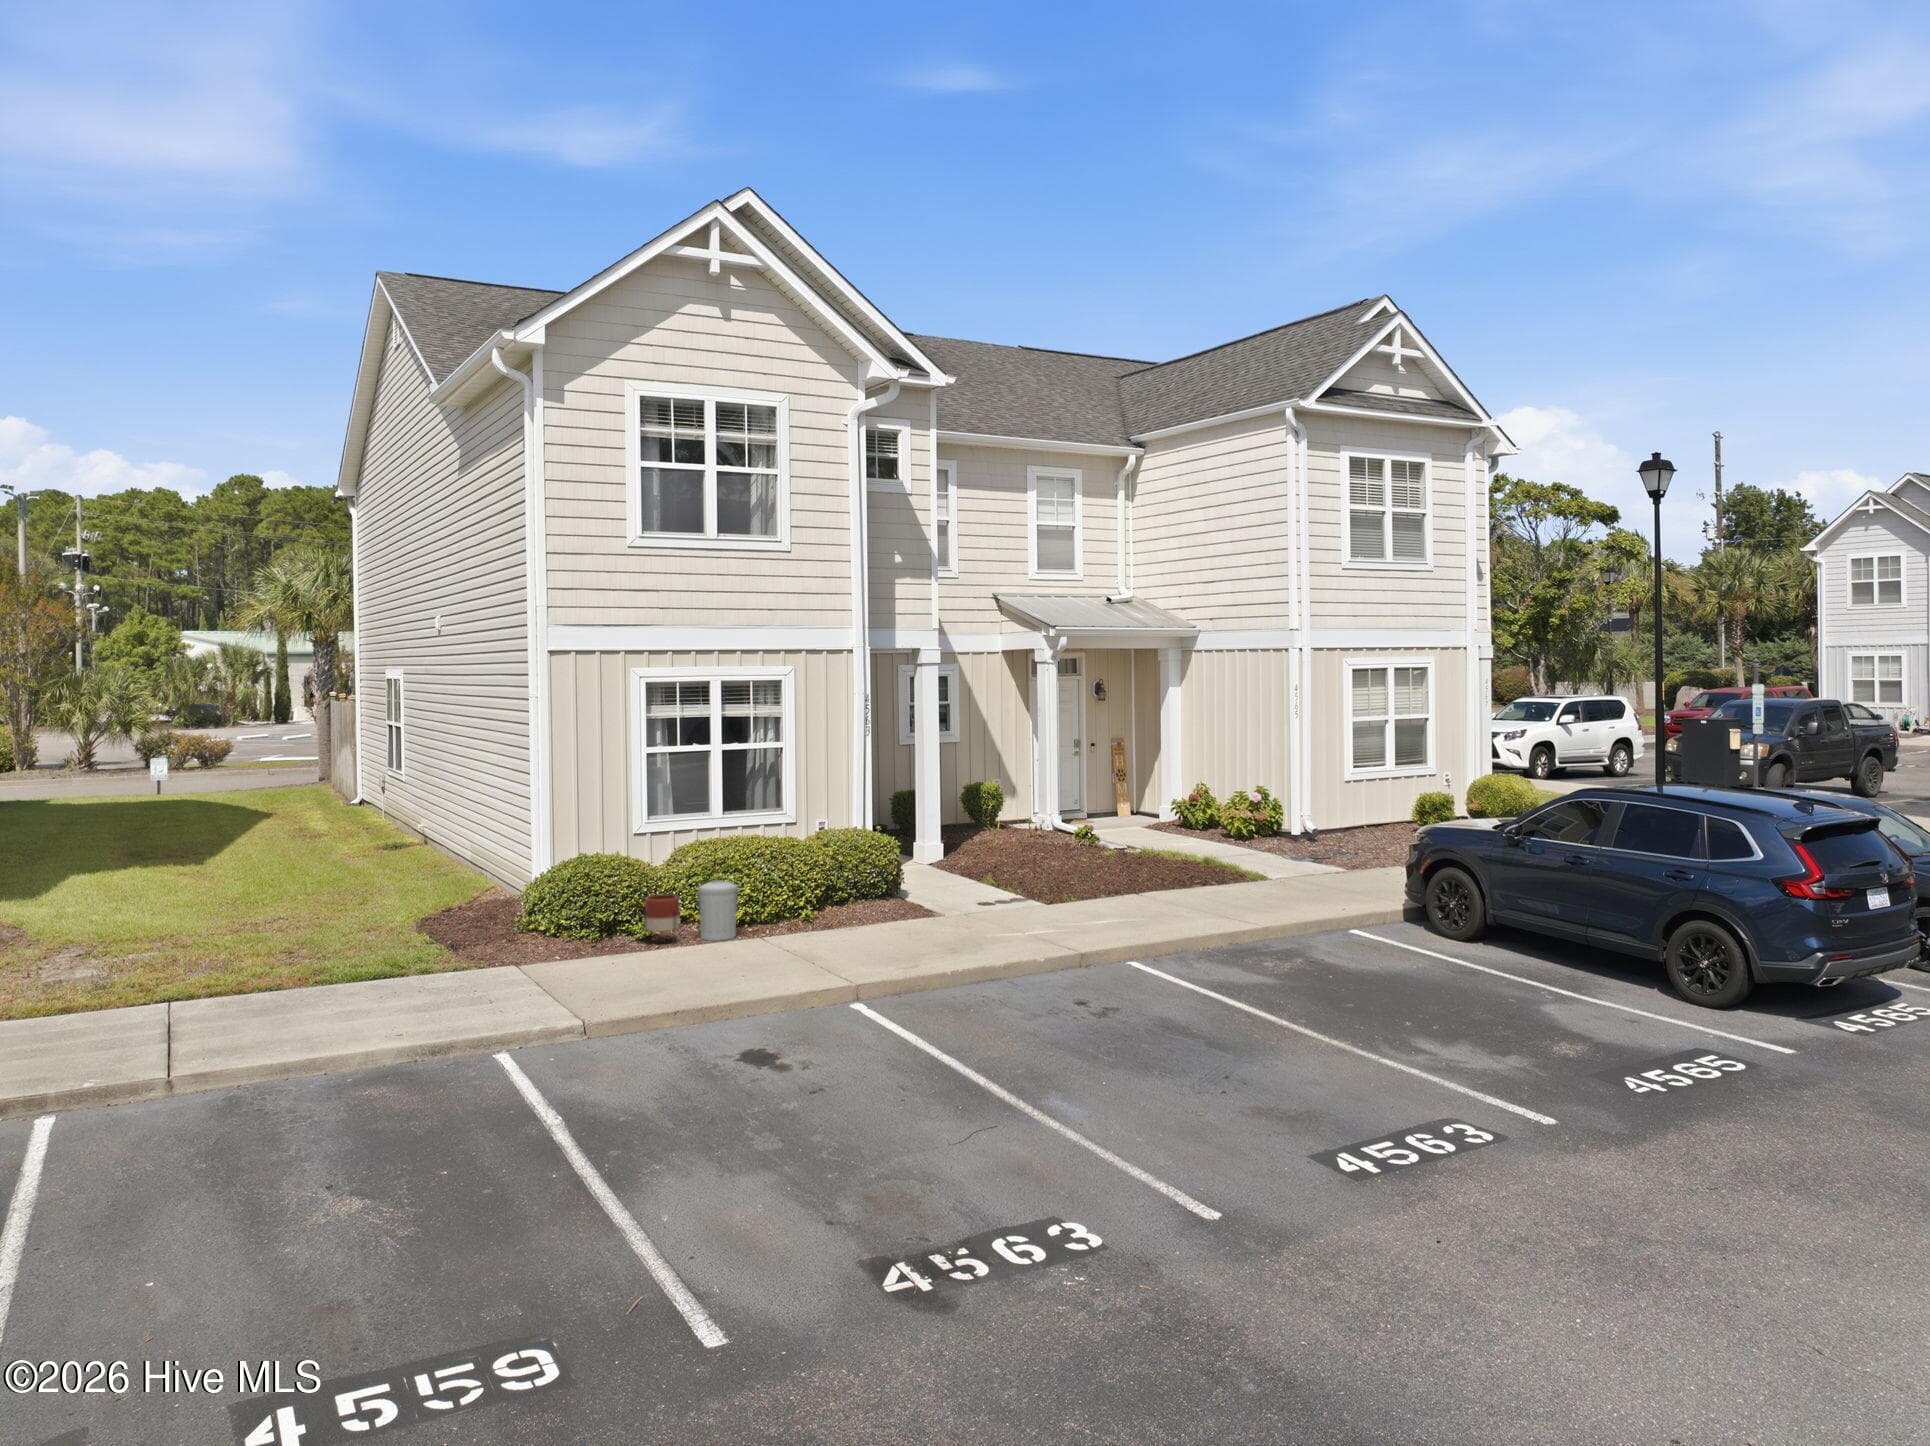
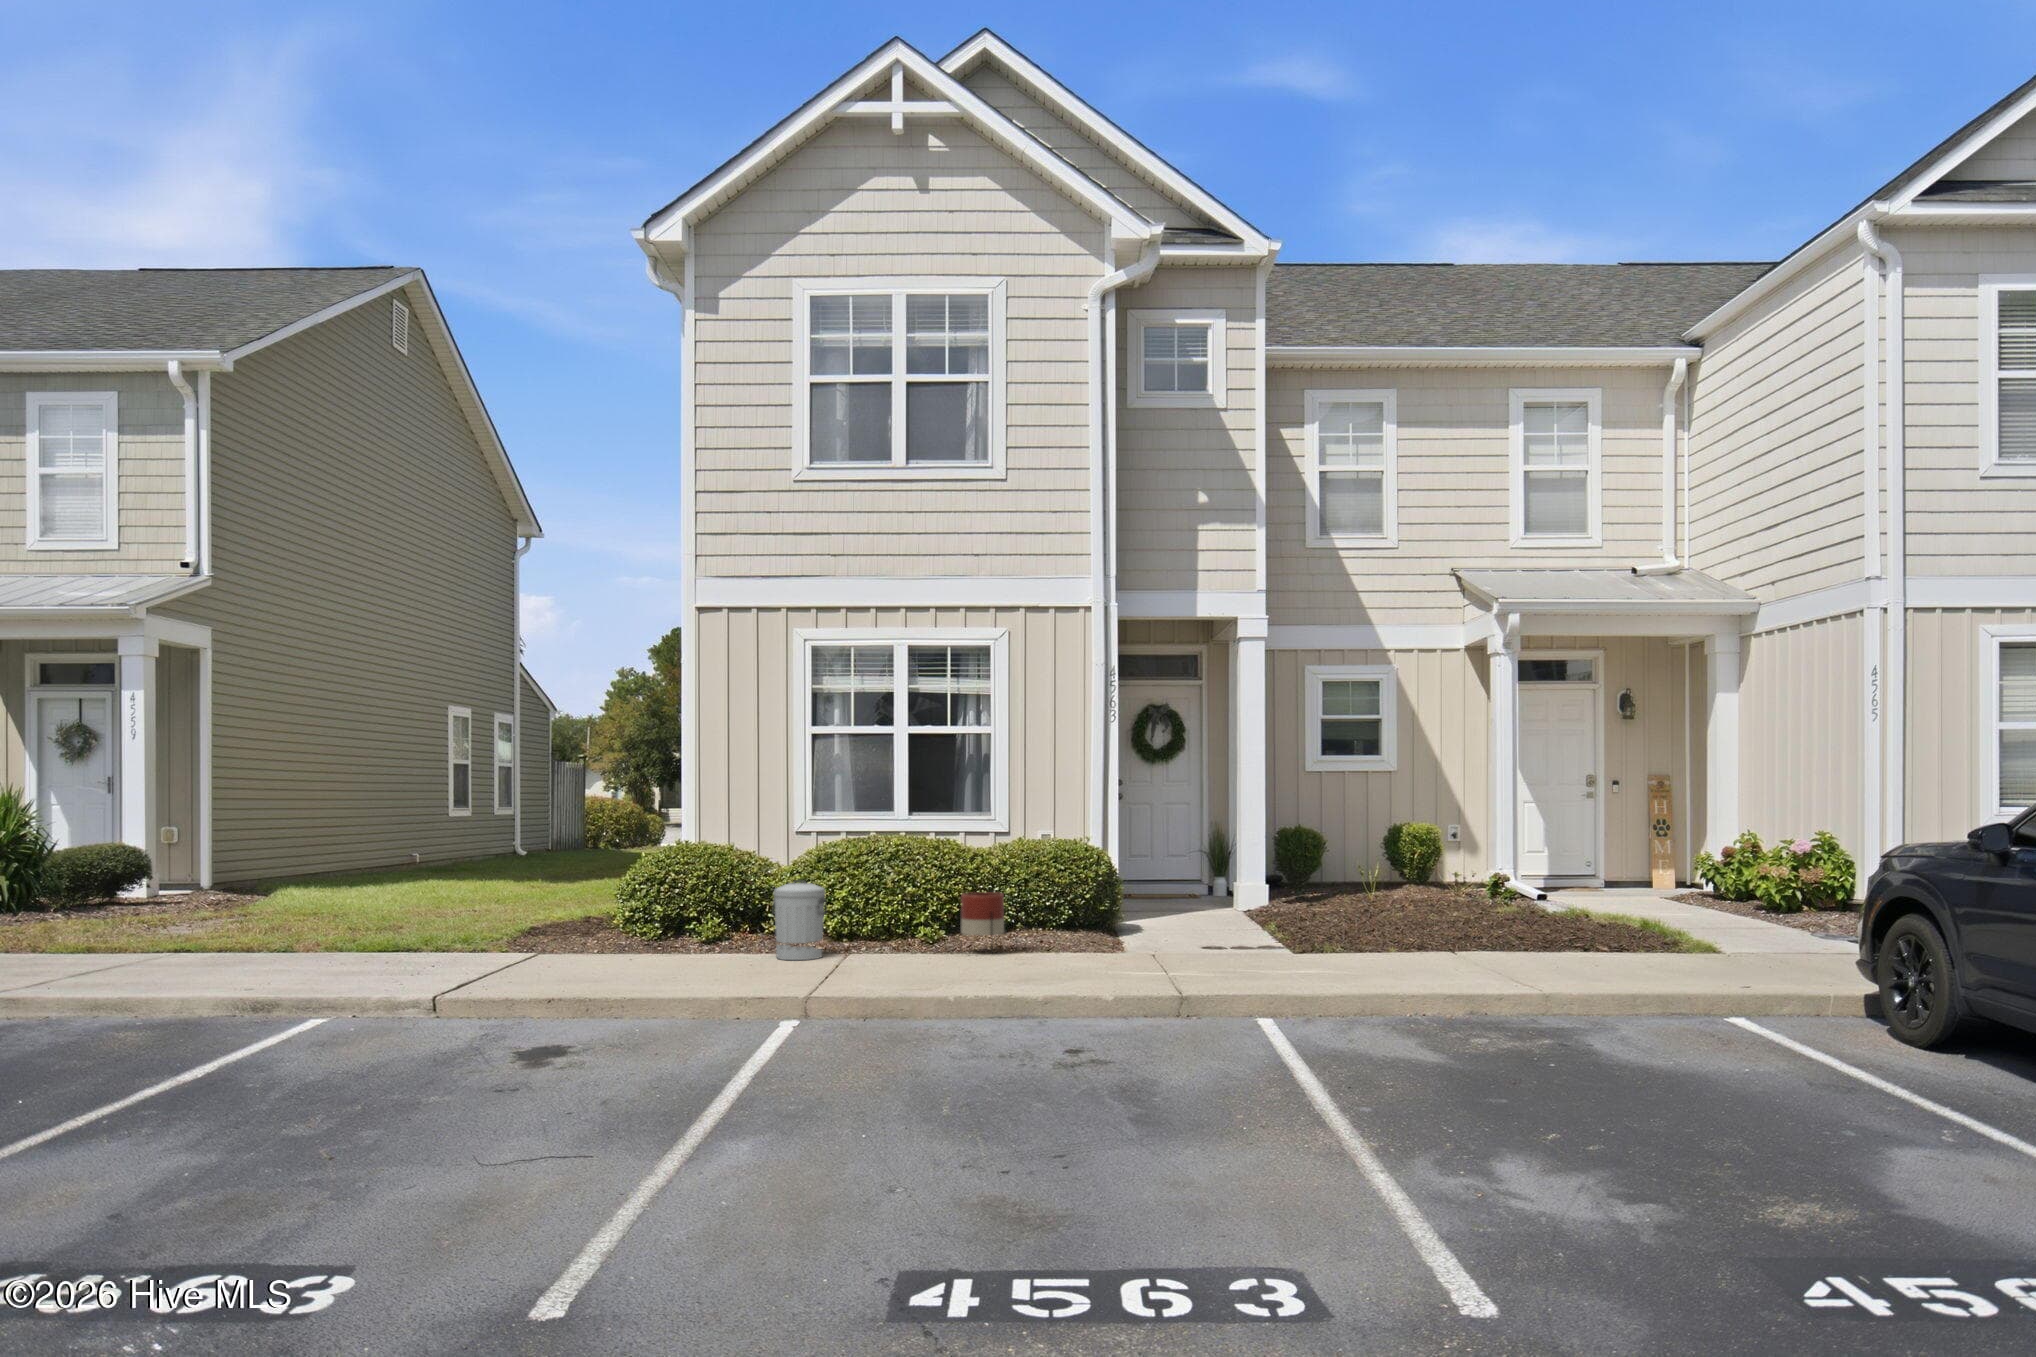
planter: present [644,894,680,931] -> present [960,892,1004,937]

